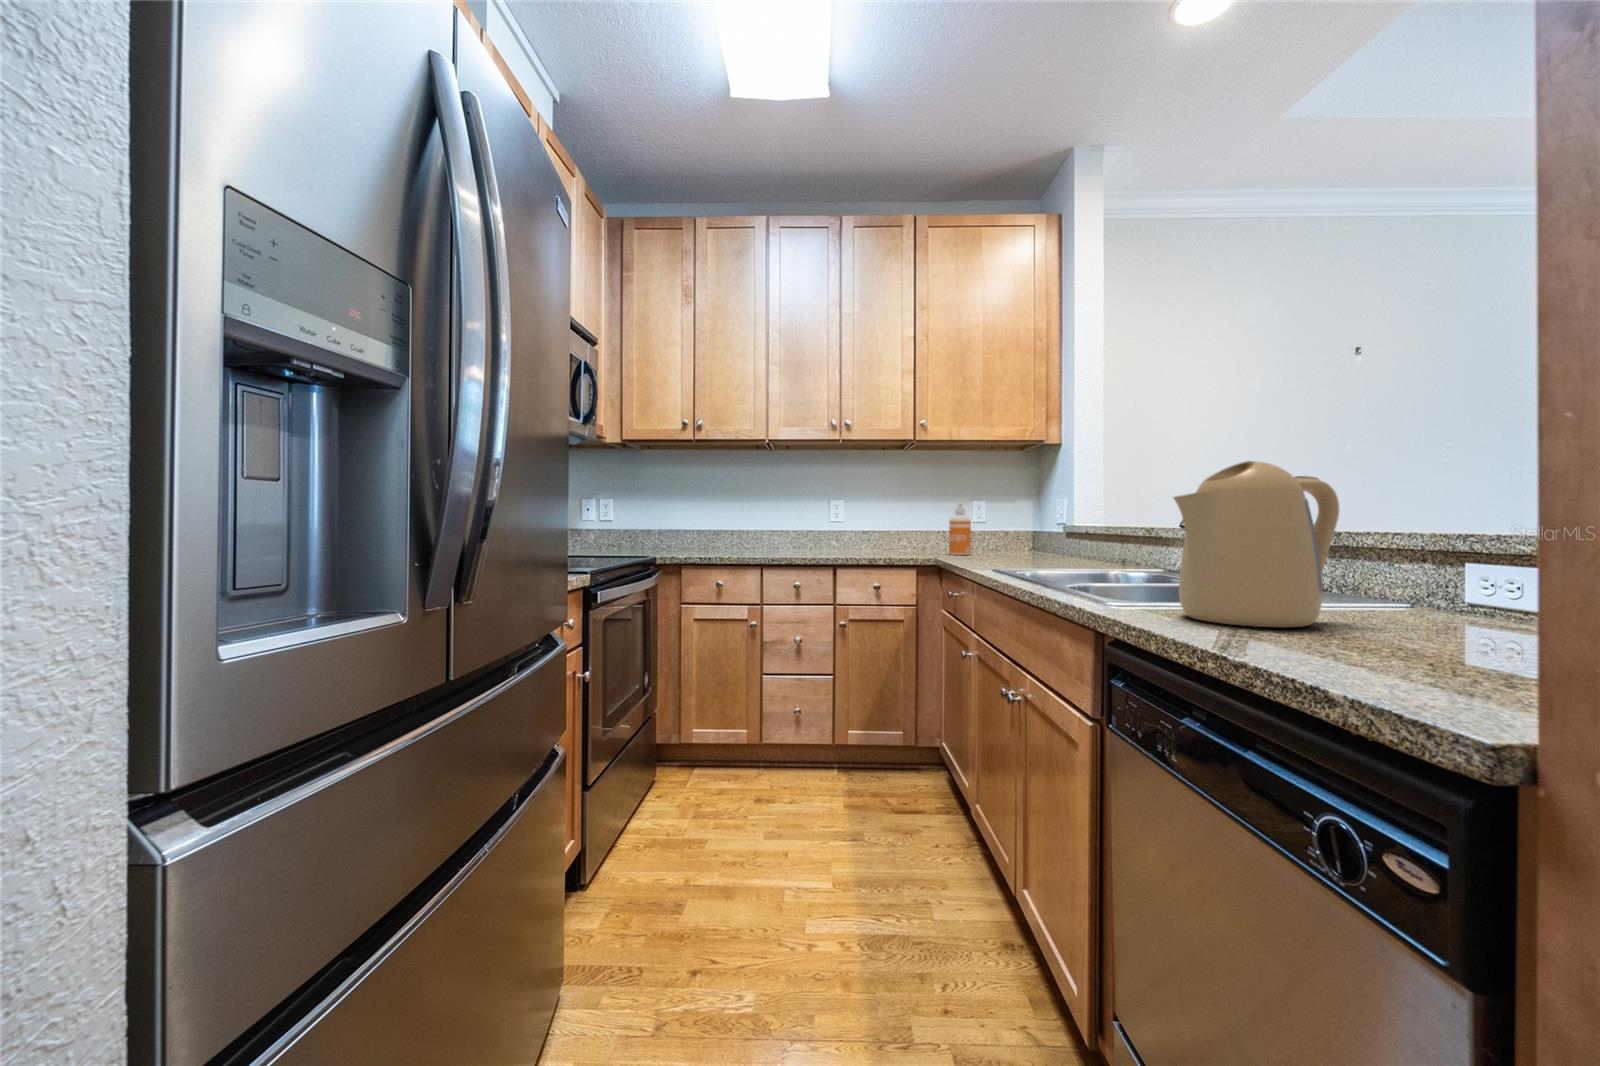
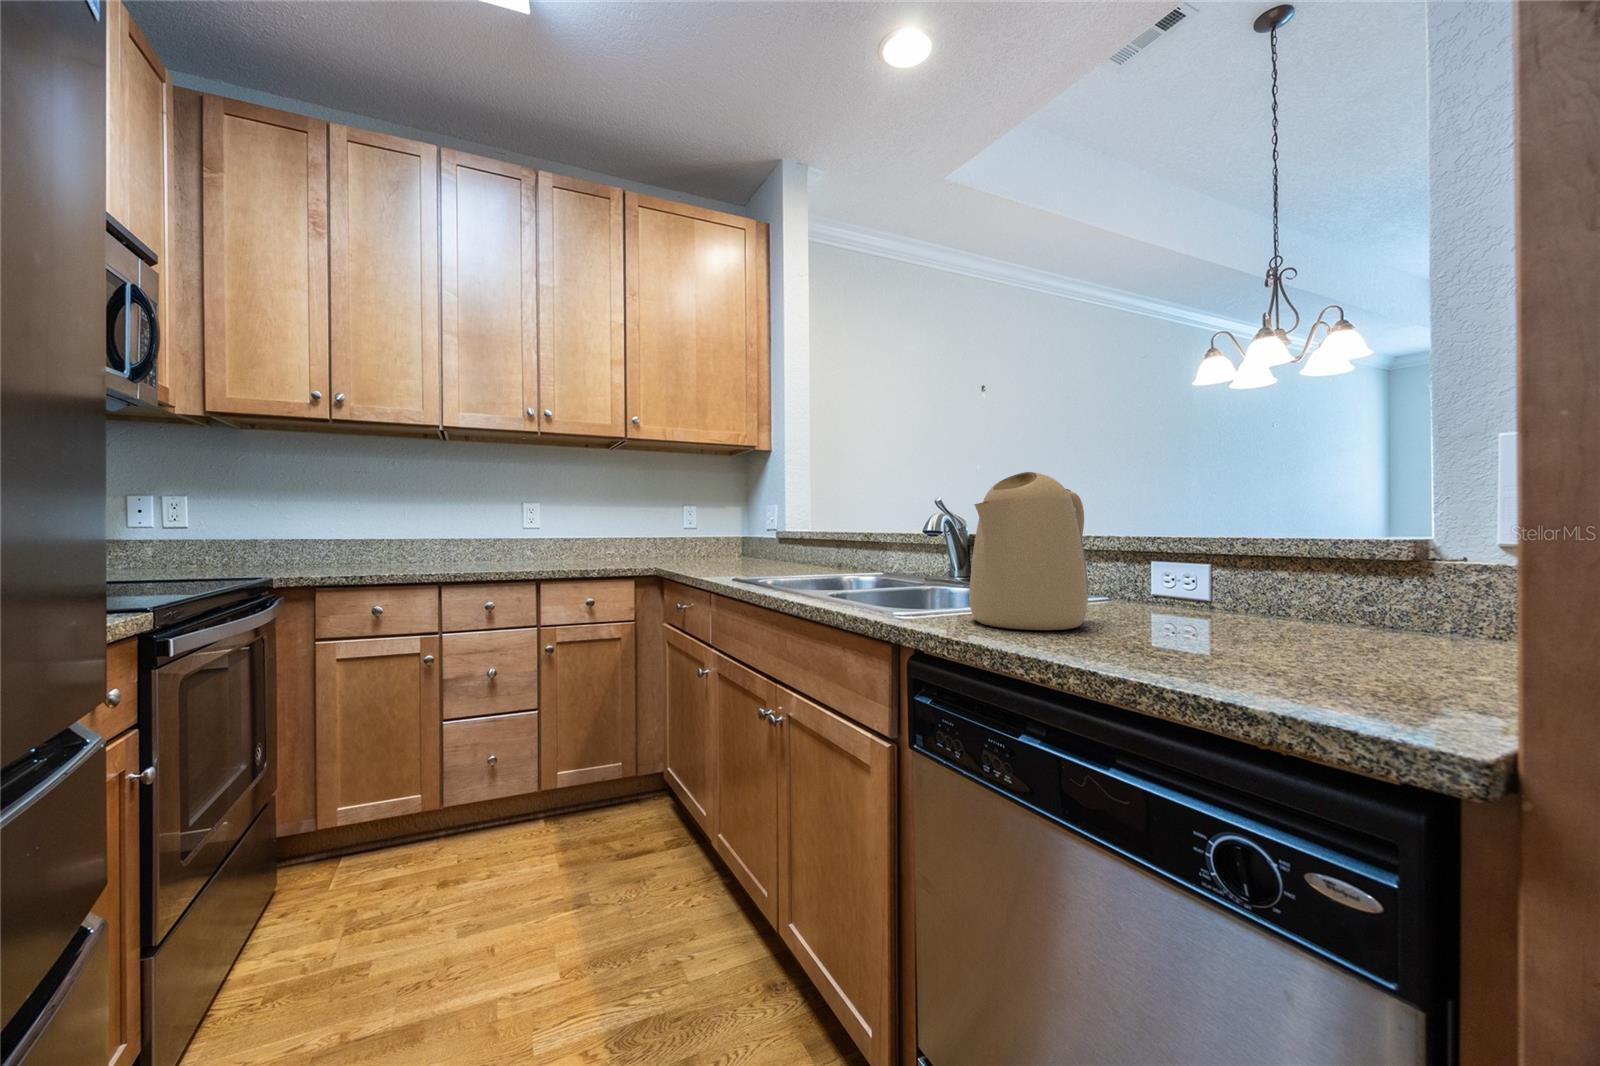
soap dispenser: present [949,503,971,555] -> none [665,510,687,563]

